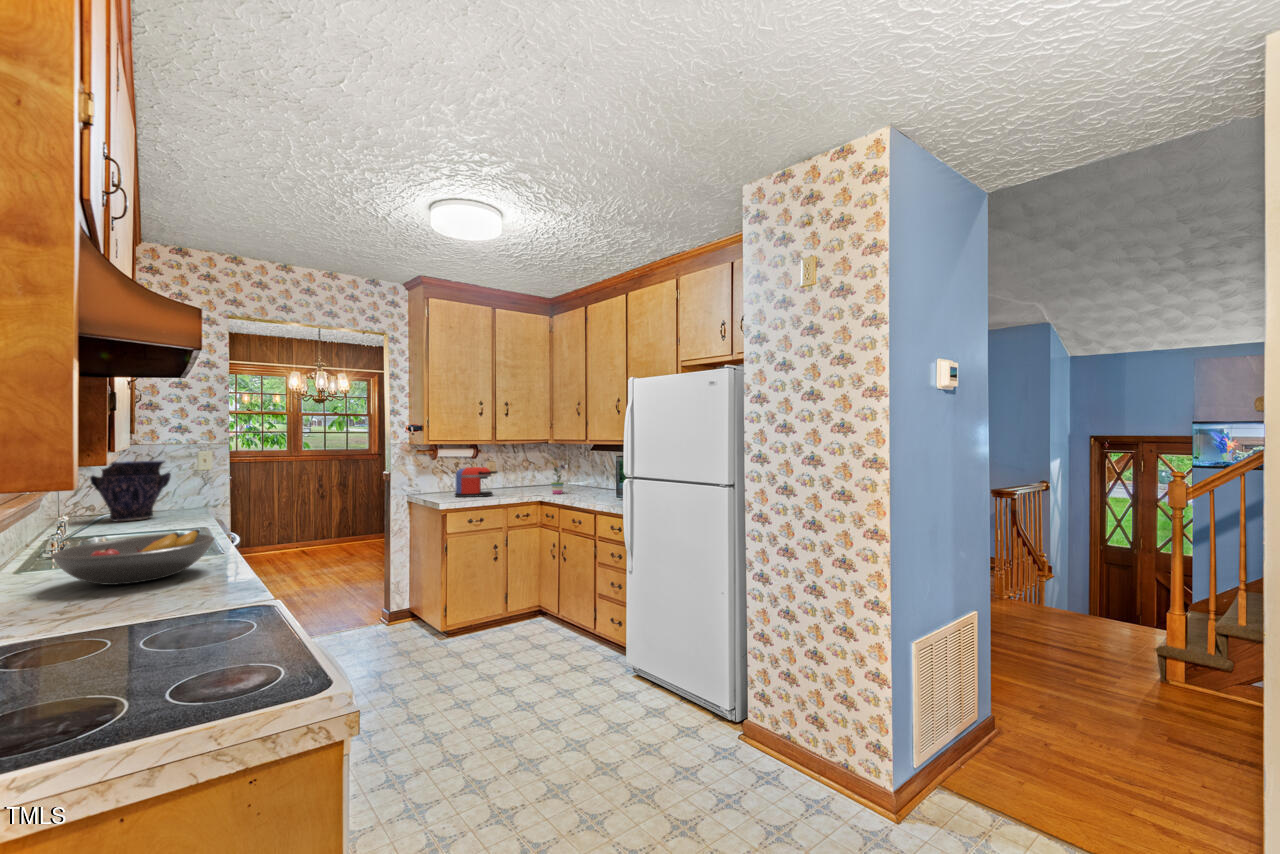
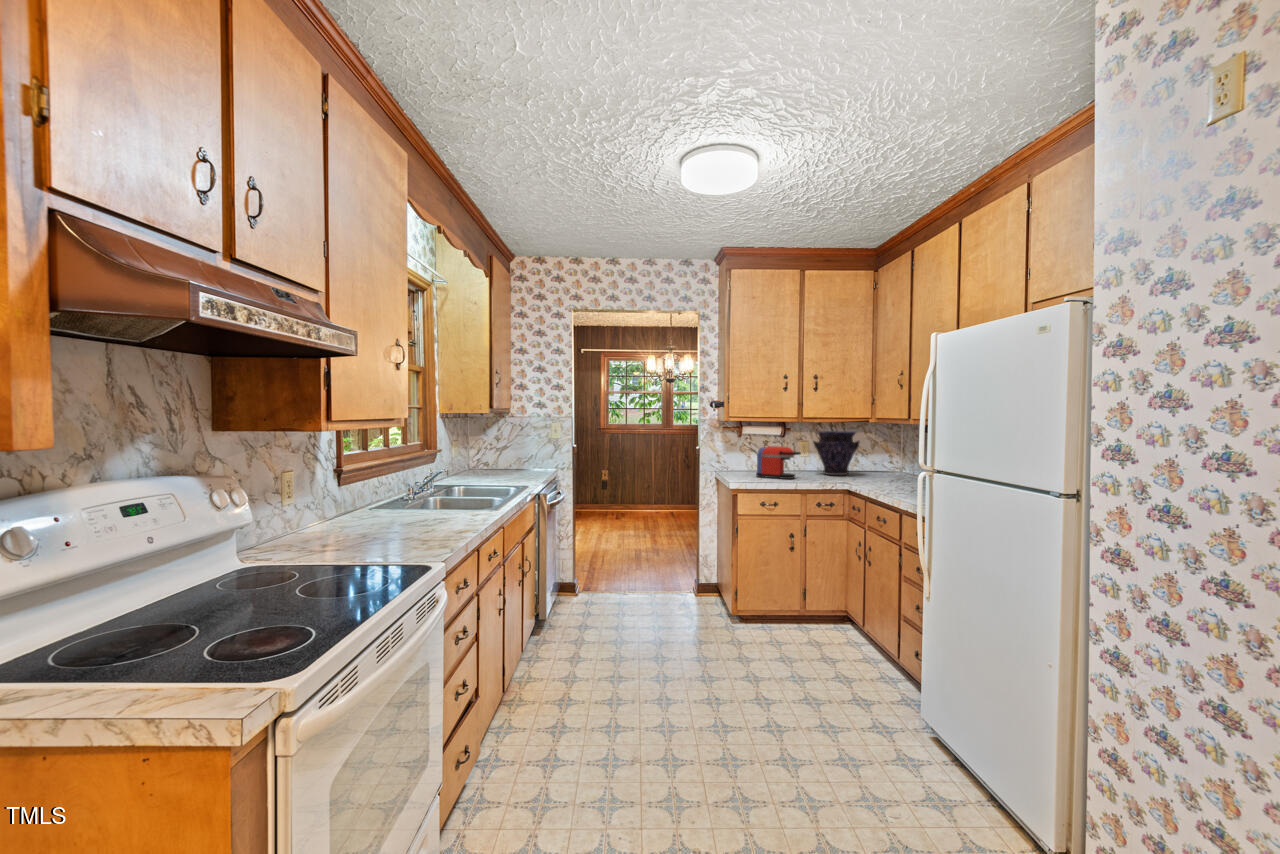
vase: present [90,461,171,522] -> present [813,431,859,475]
potted plant: present [551,462,567,494] -> none [864,435,888,484]
fruit bowl: present [51,530,214,585] -> none [368,489,469,526]

